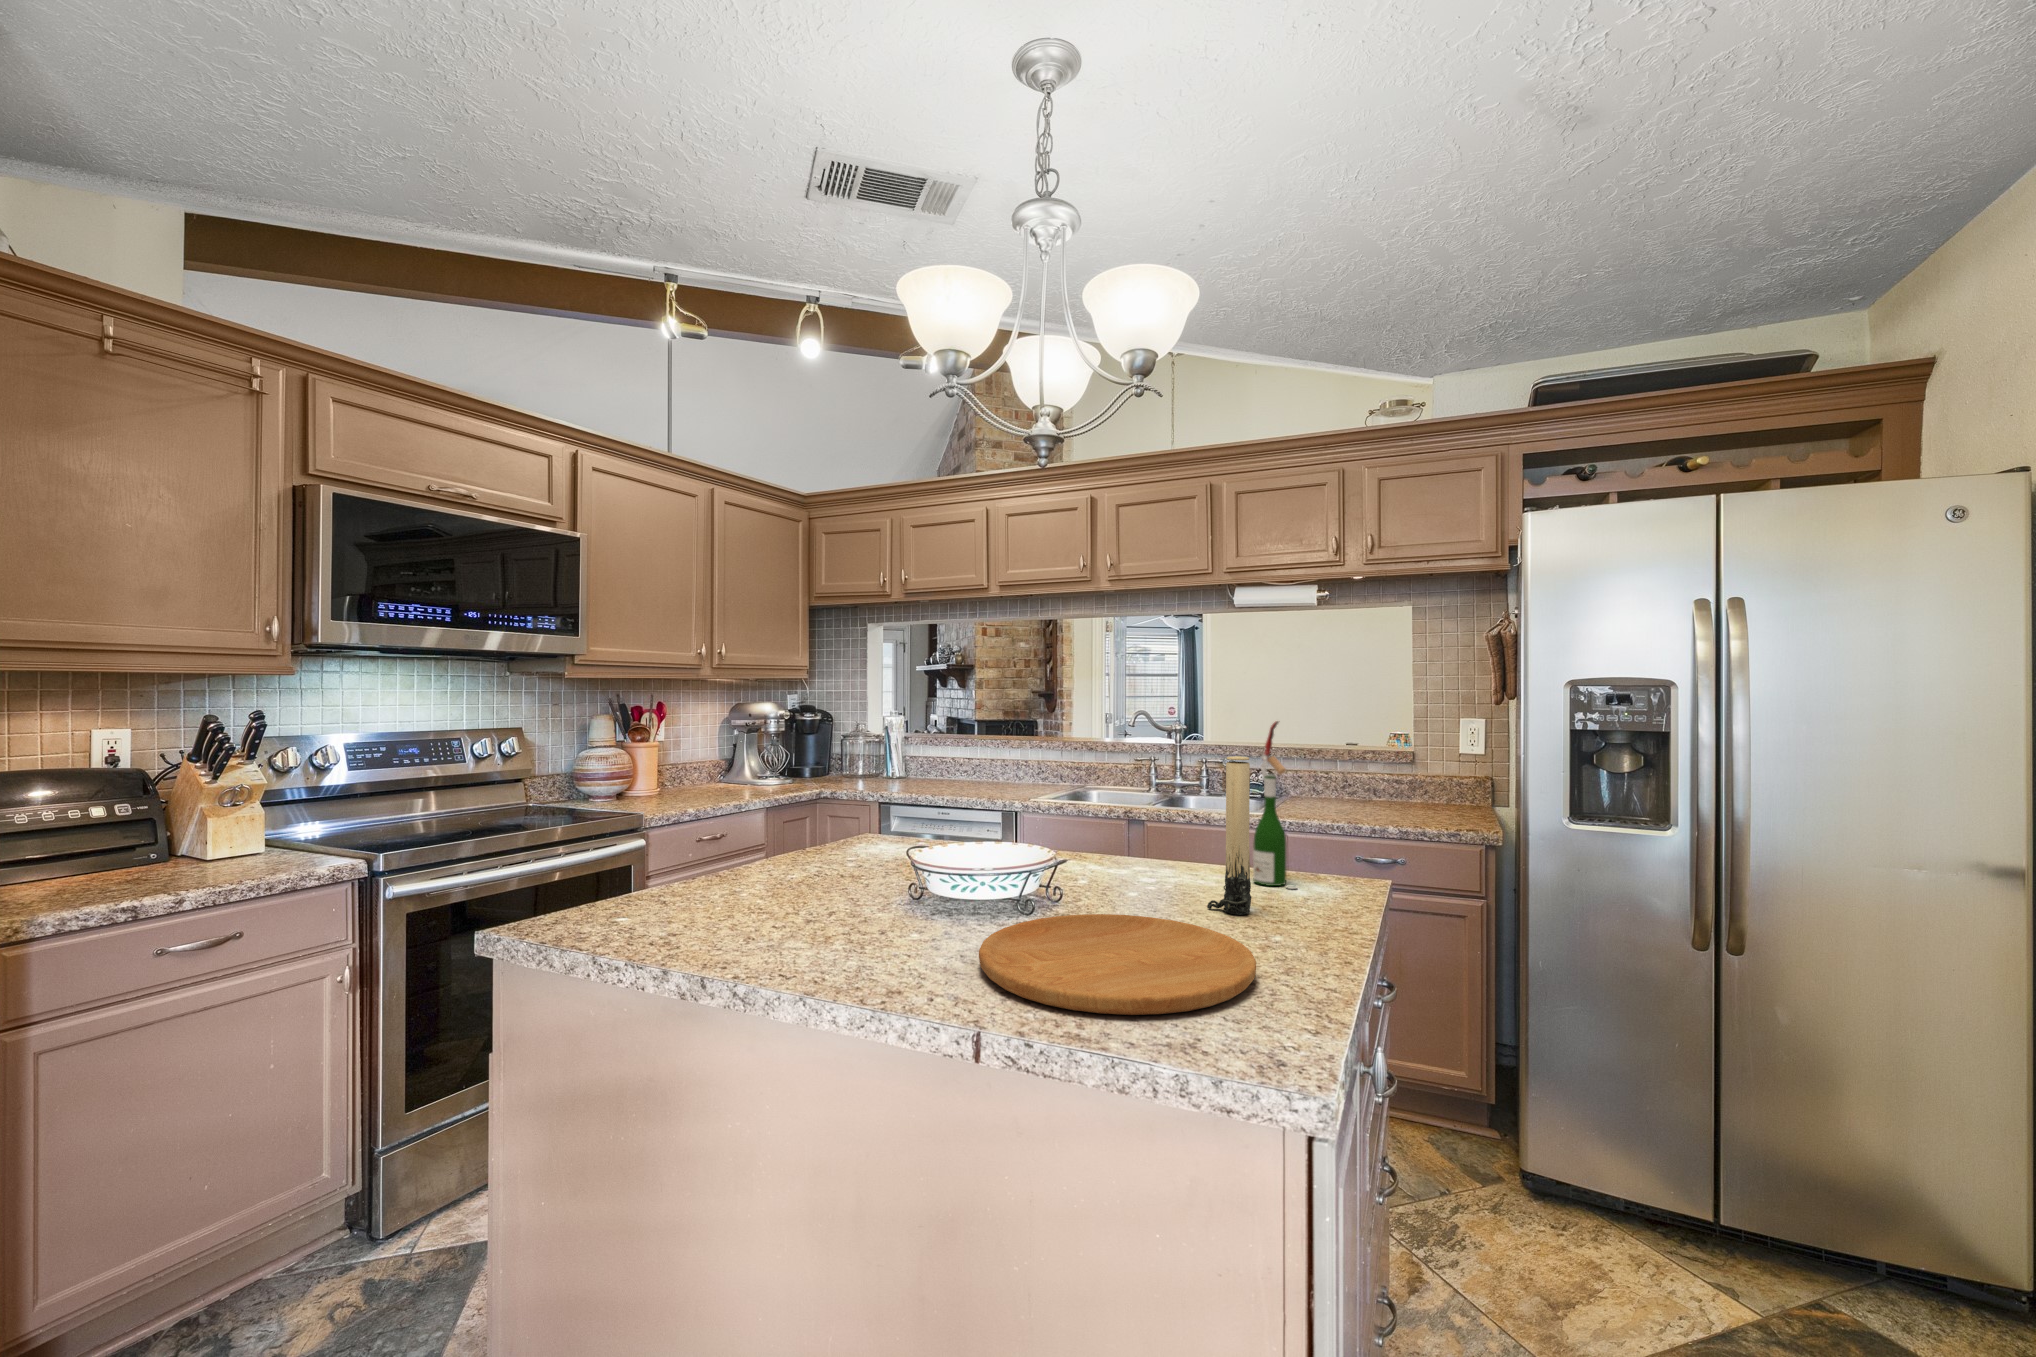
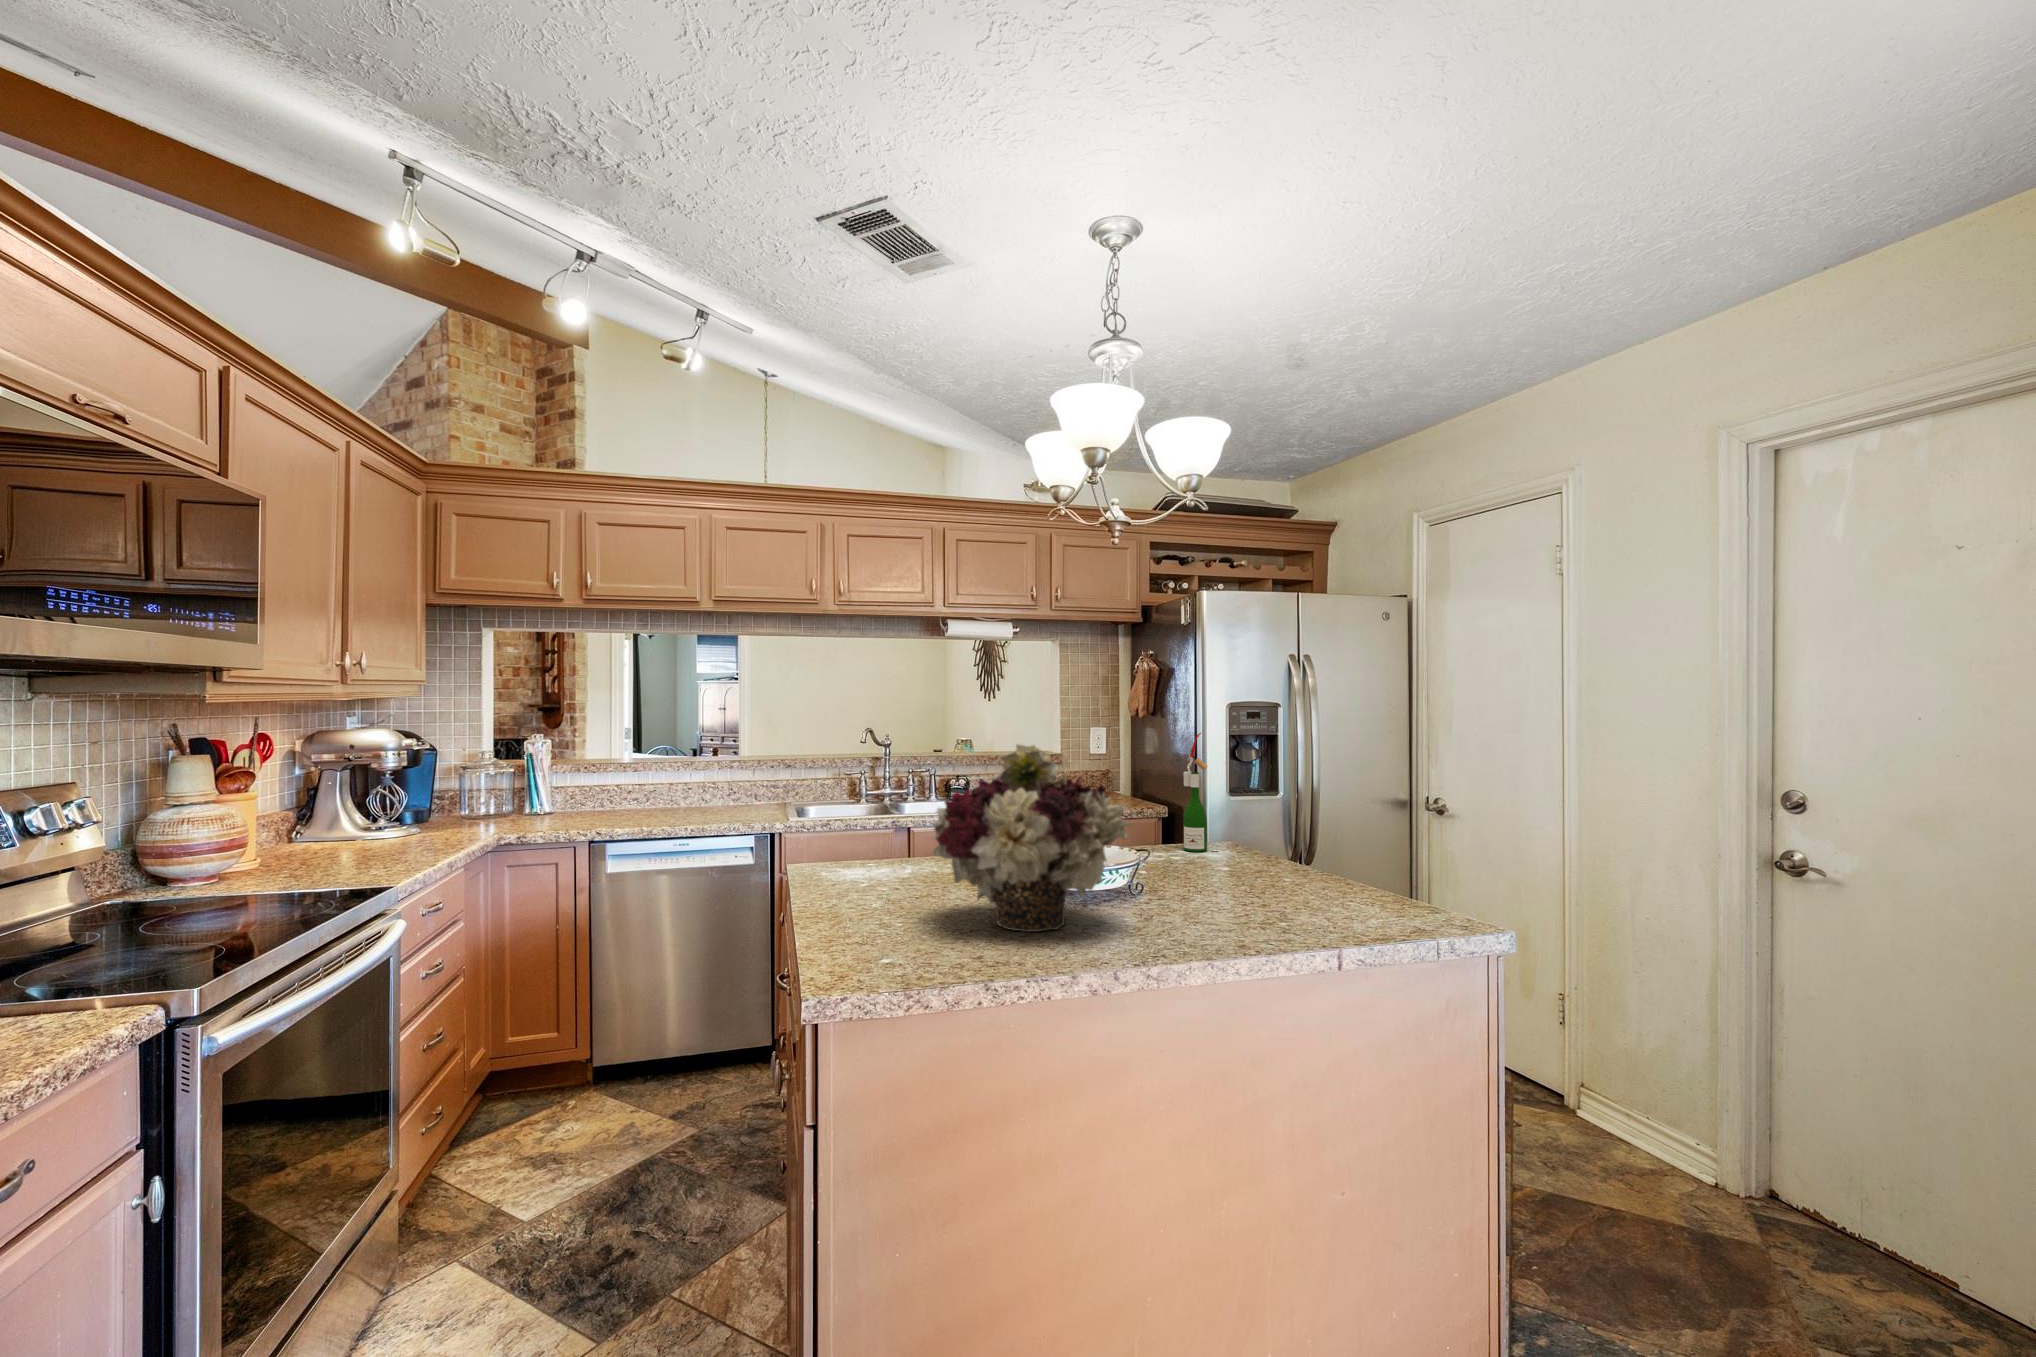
flower arrangement: none [704,719,907,928] -> present [933,745,1130,932]
candle: present [1207,756,1252,915] -> none [1219,758,1251,870]
cutting board: present [979,914,1256,1015] -> none [1199,875,1400,931]

